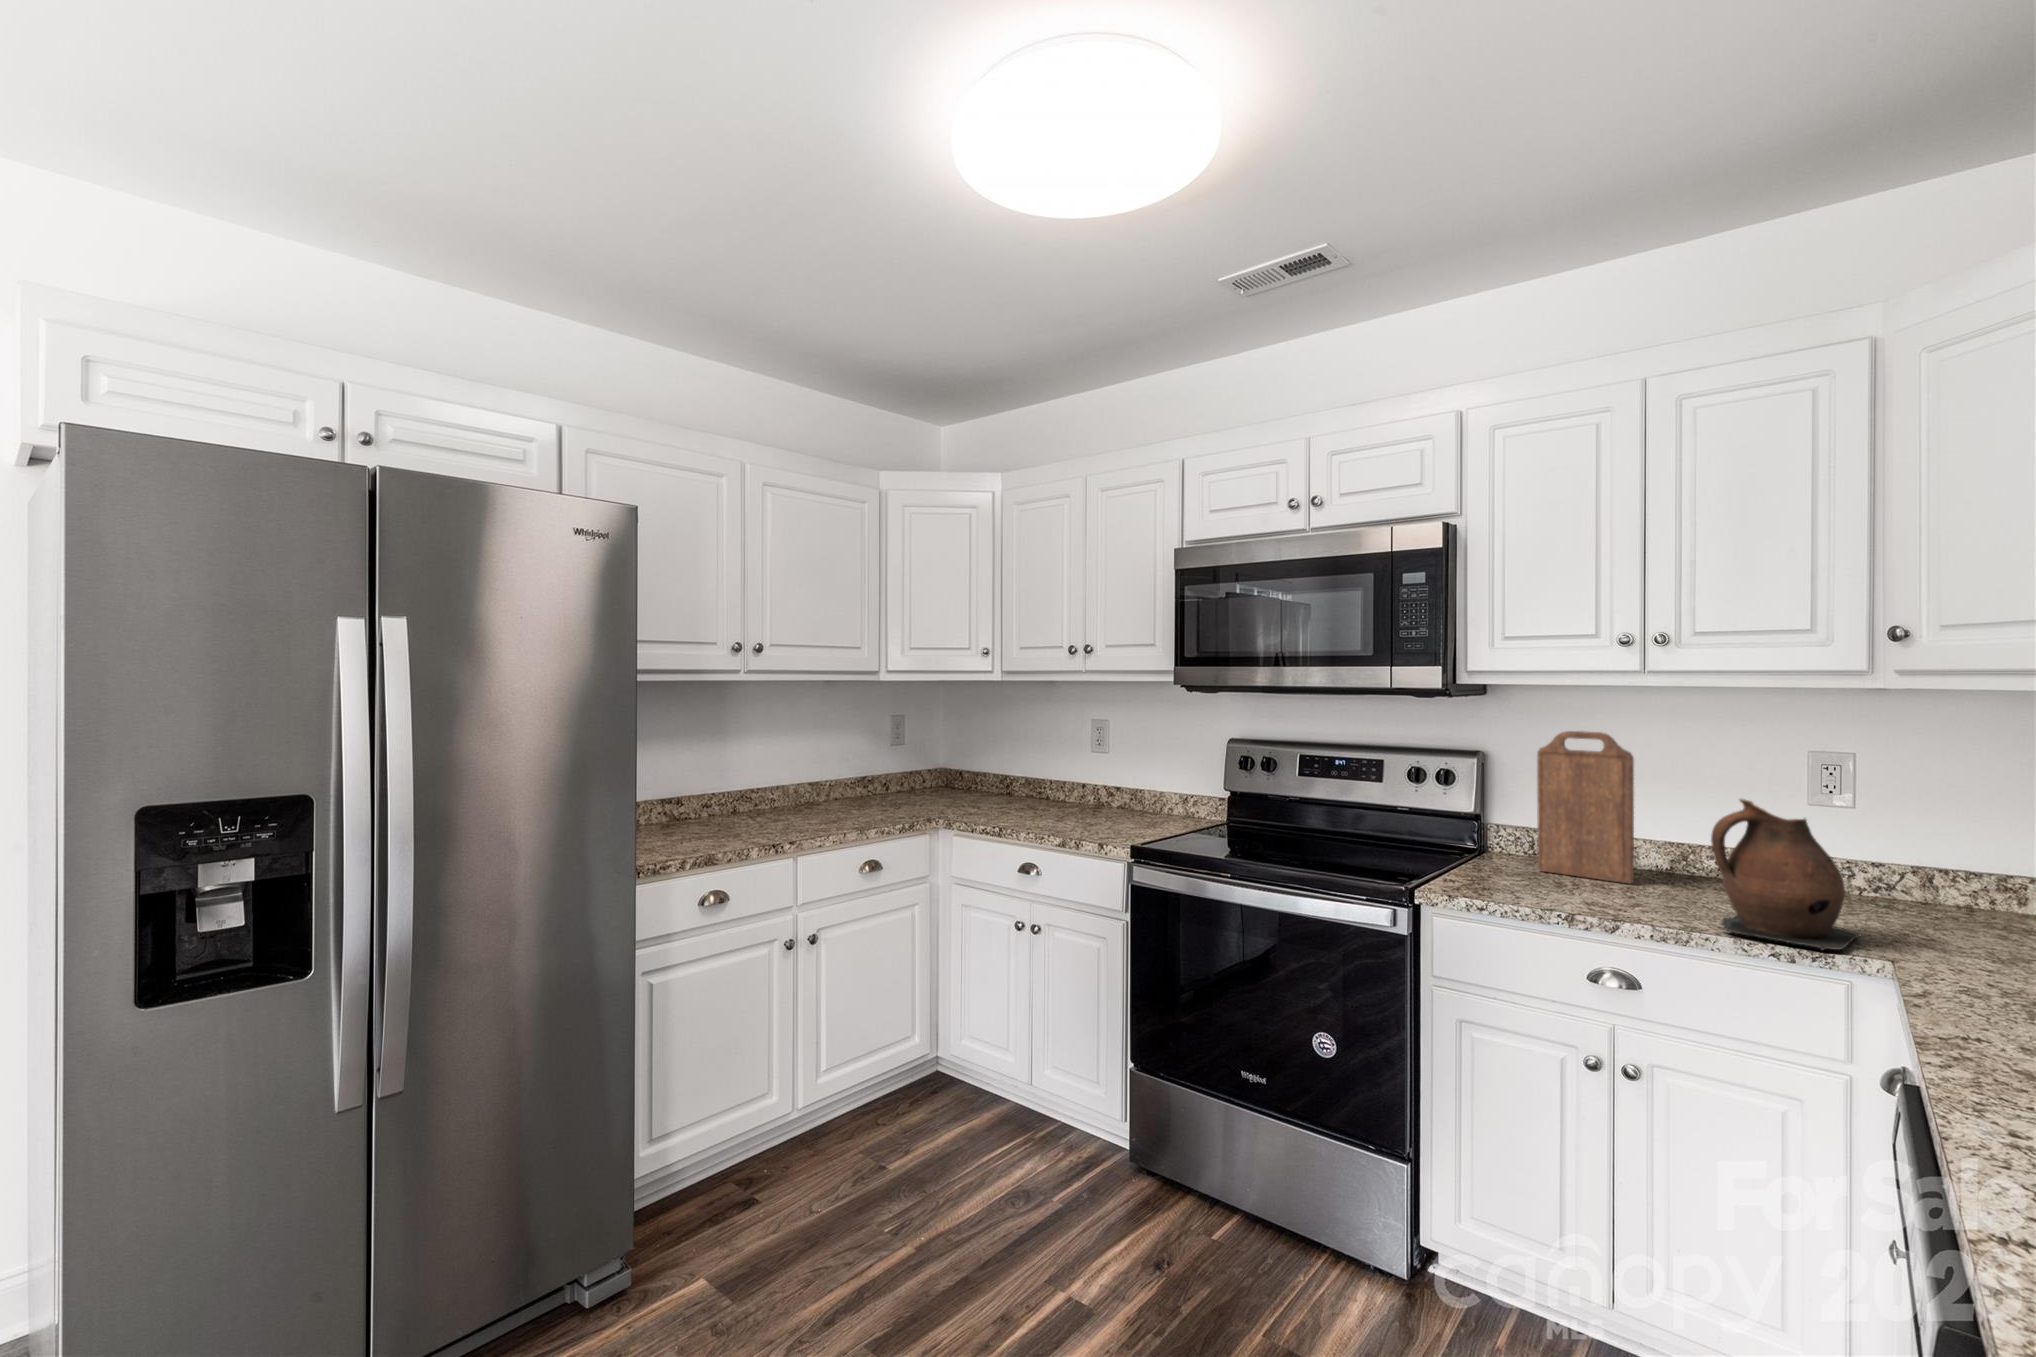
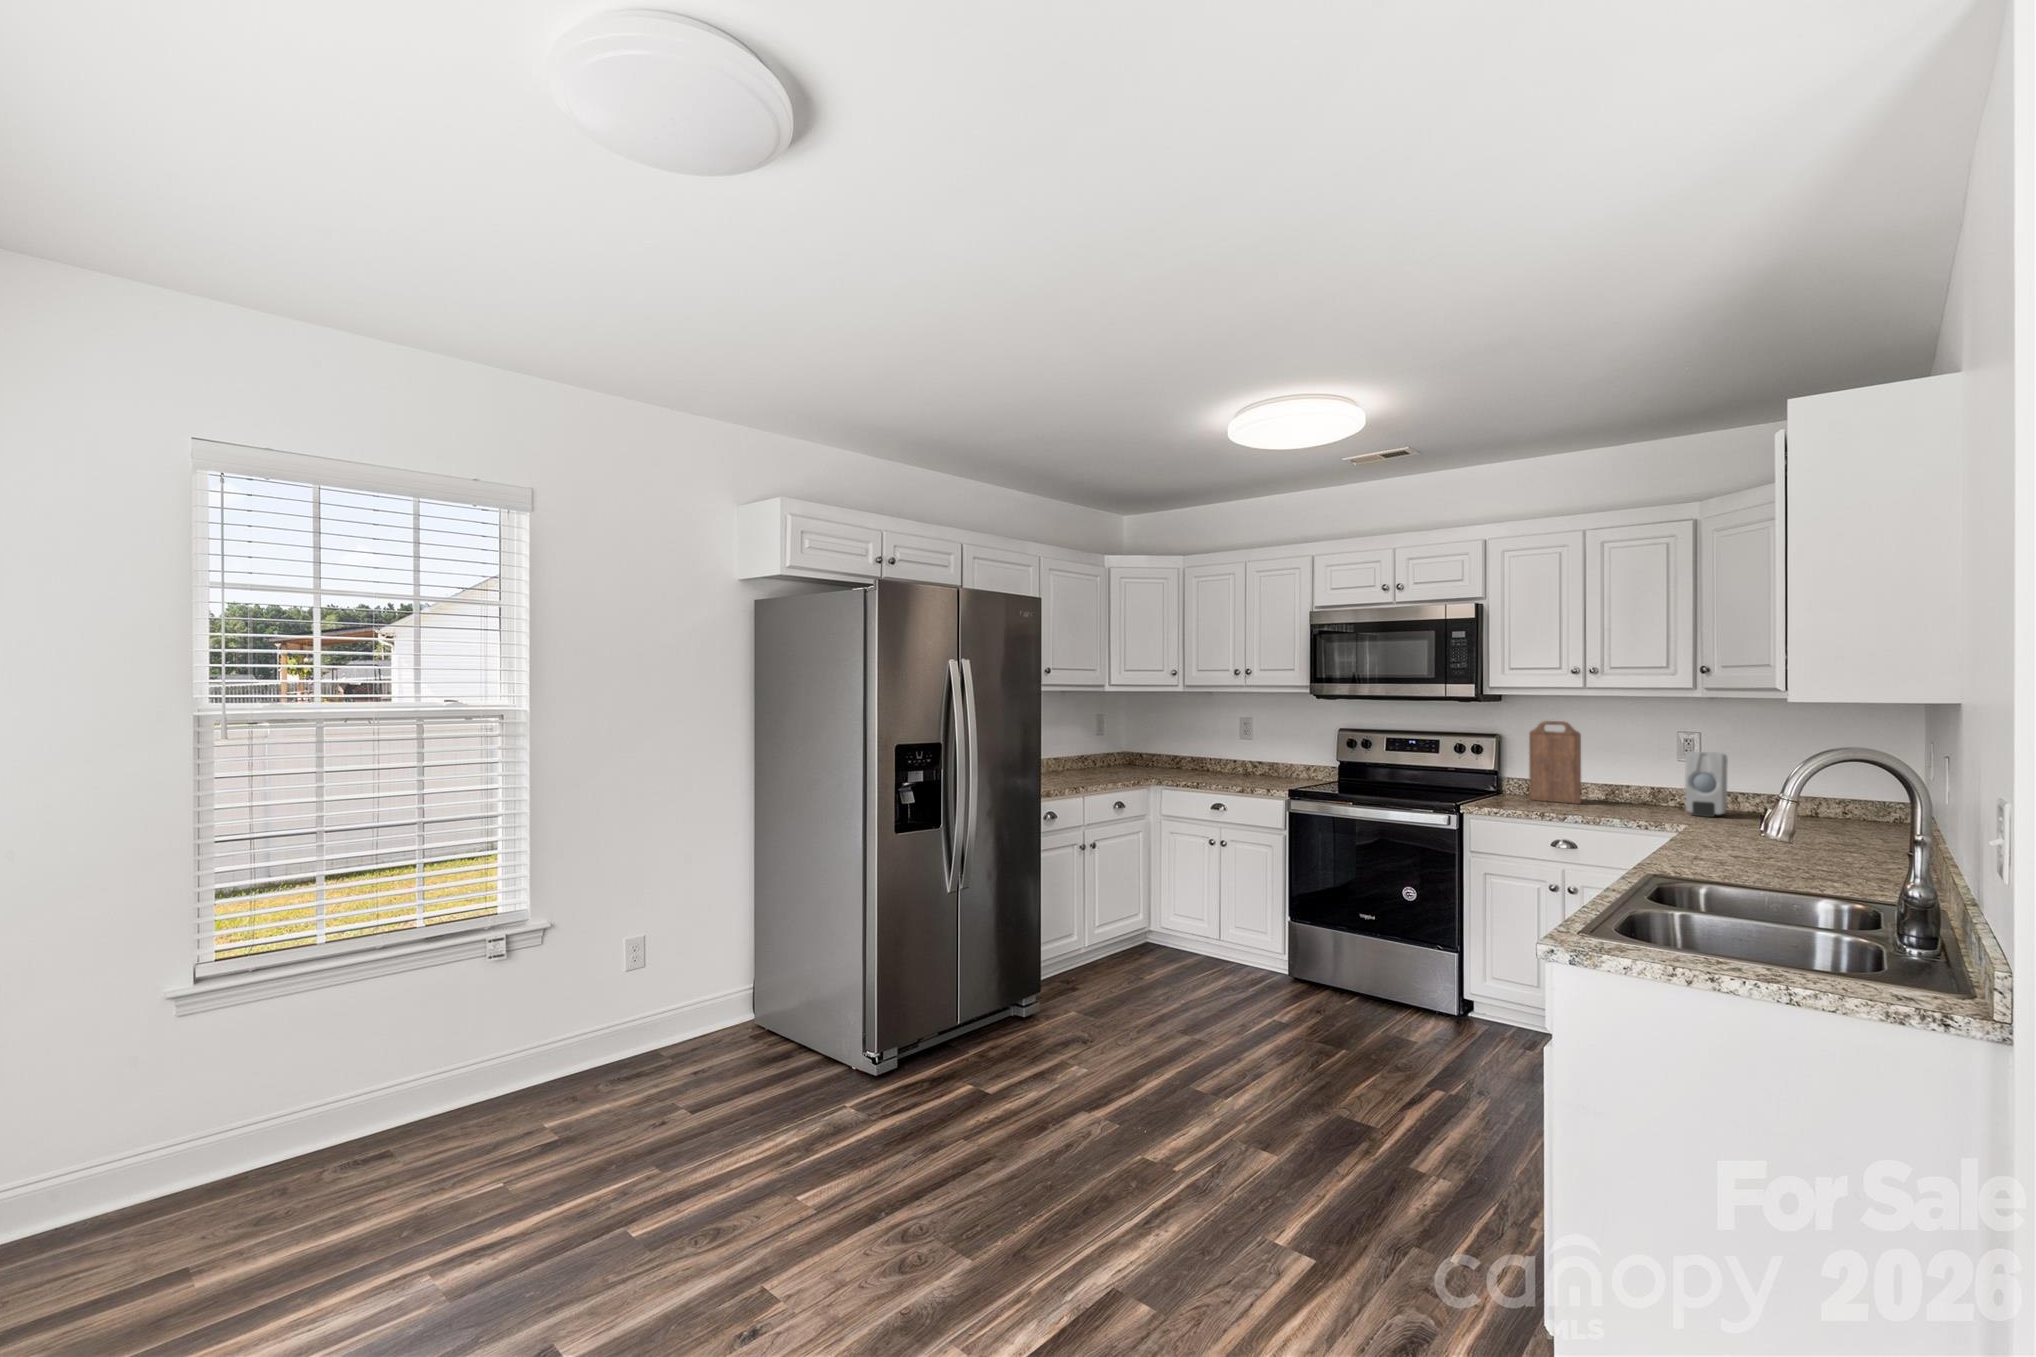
soap dispenser: none [1852,795,1933,929] -> present [1685,751,1727,817]
ceramic pitcher: present [1711,799,1861,951] -> none [1611,751,1683,821]

